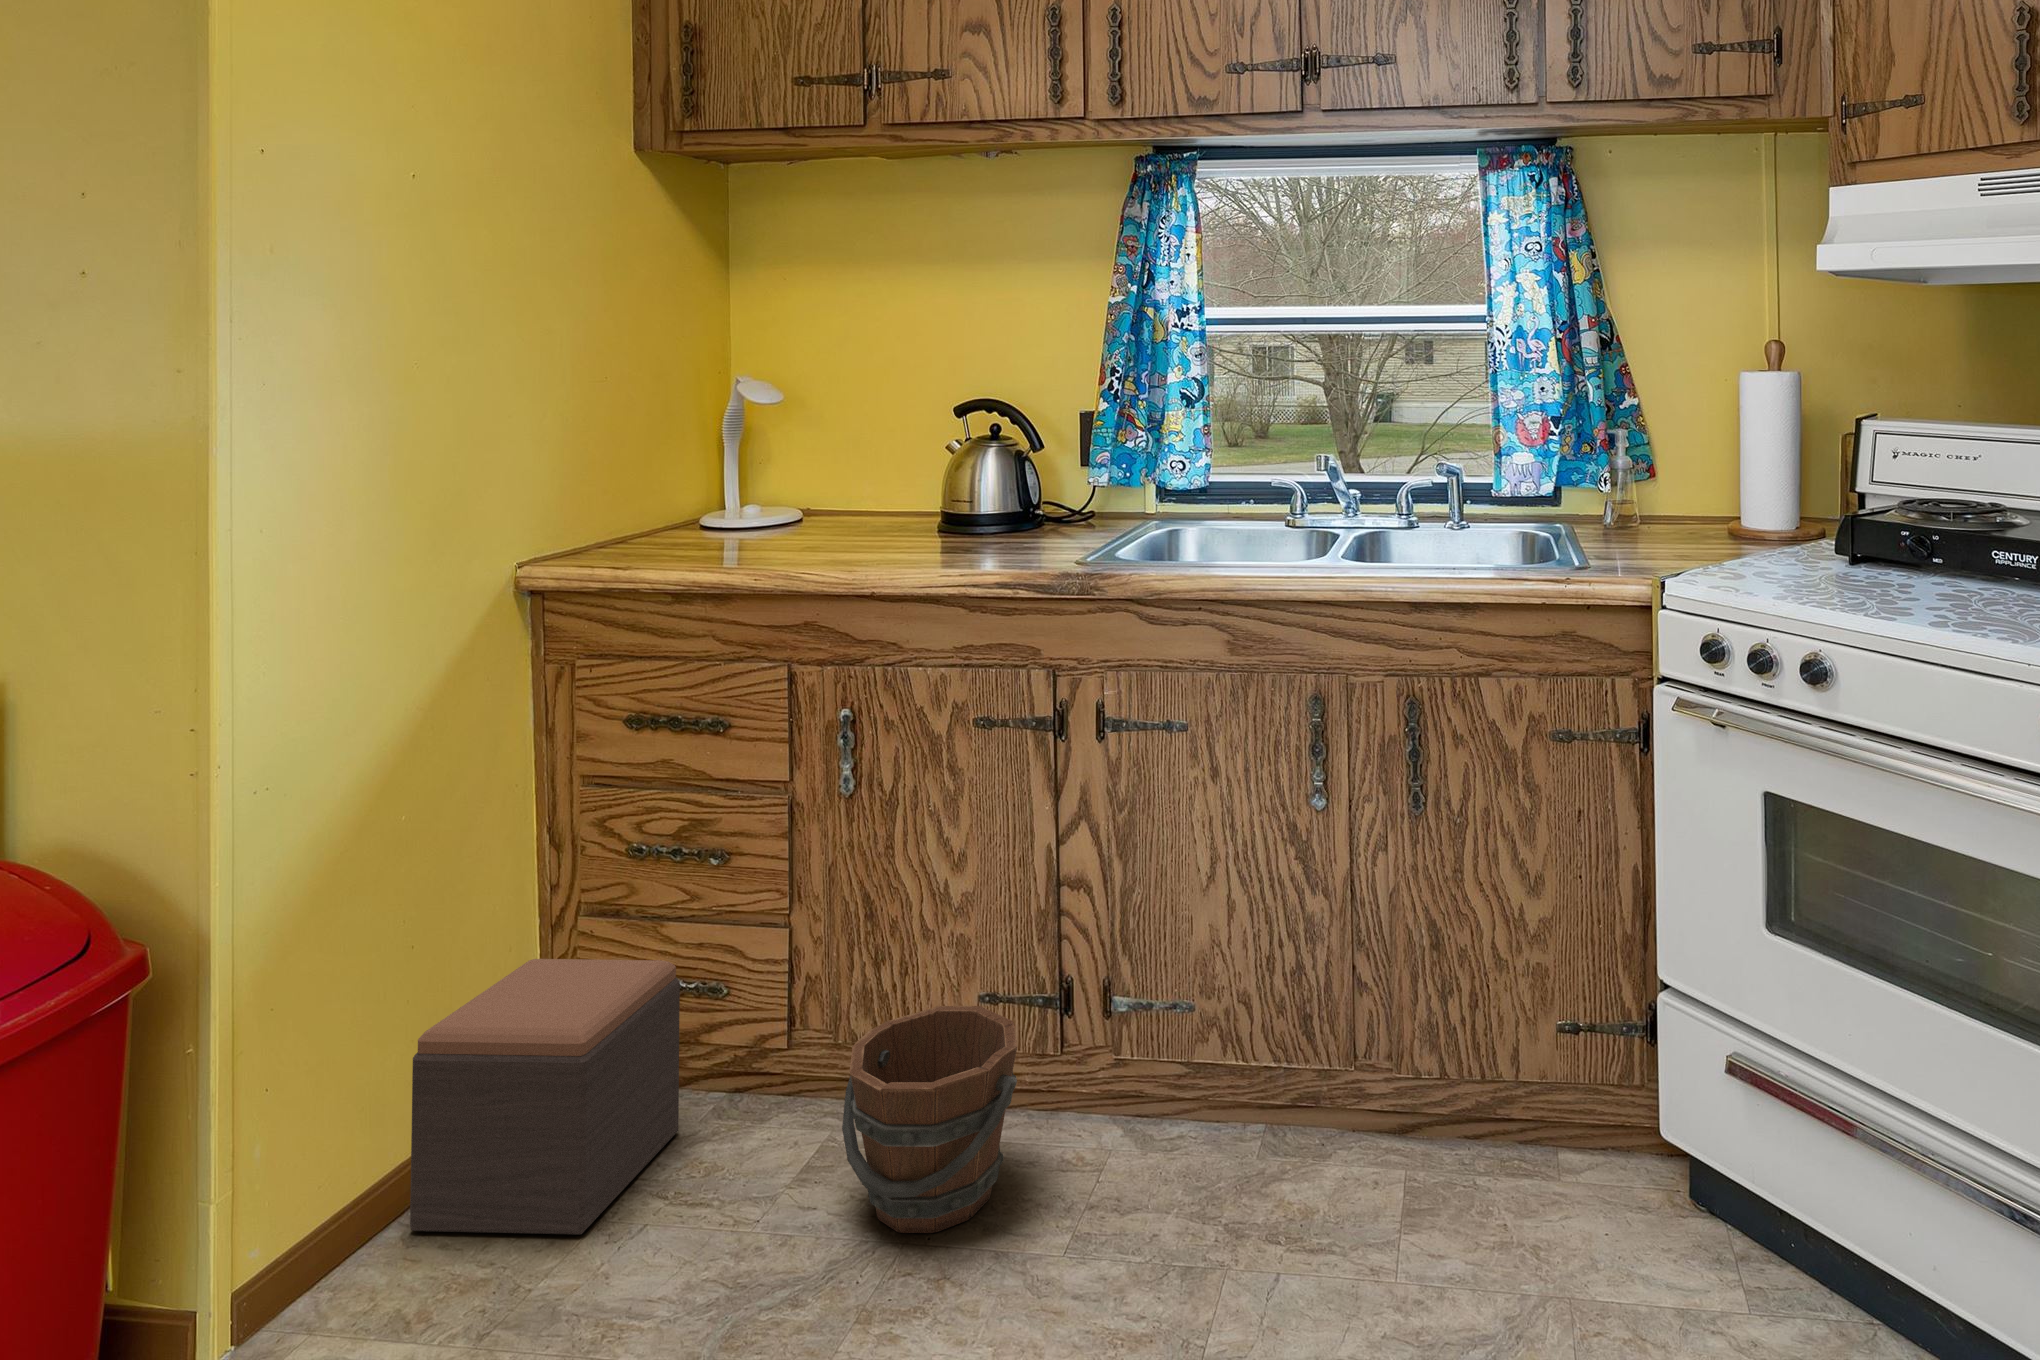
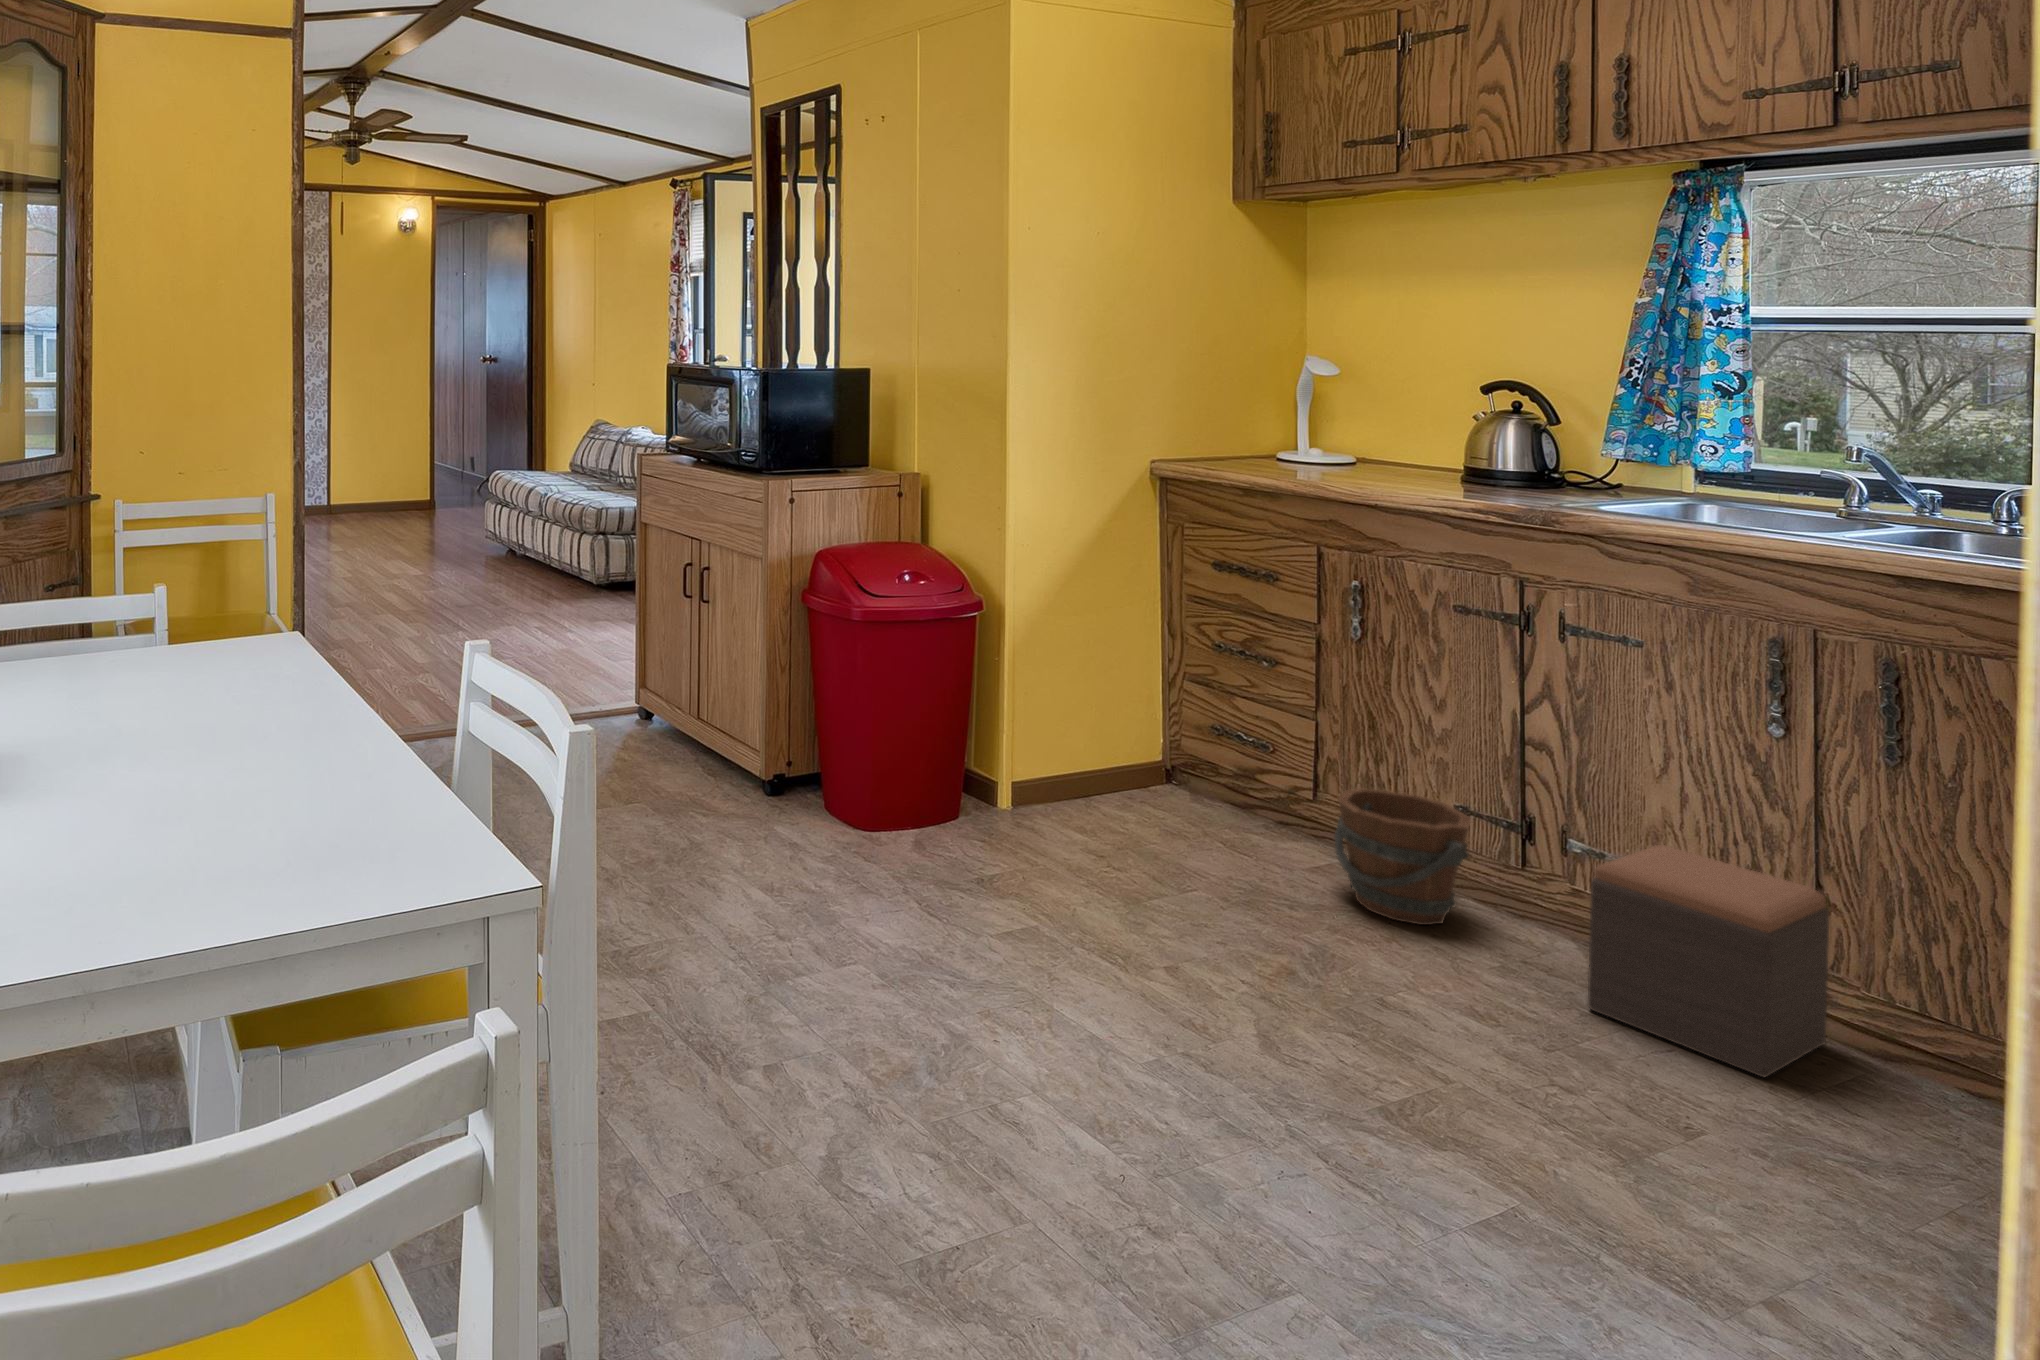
footstool: present [410,959,680,1235] -> present [1588,845,1830,1077]

